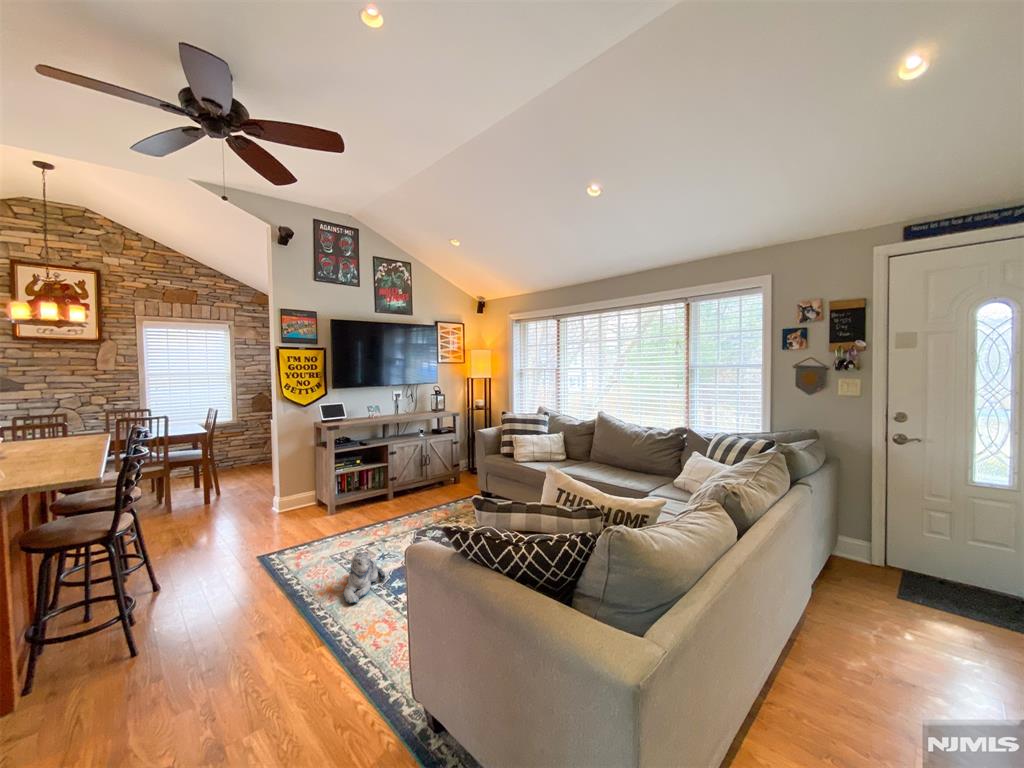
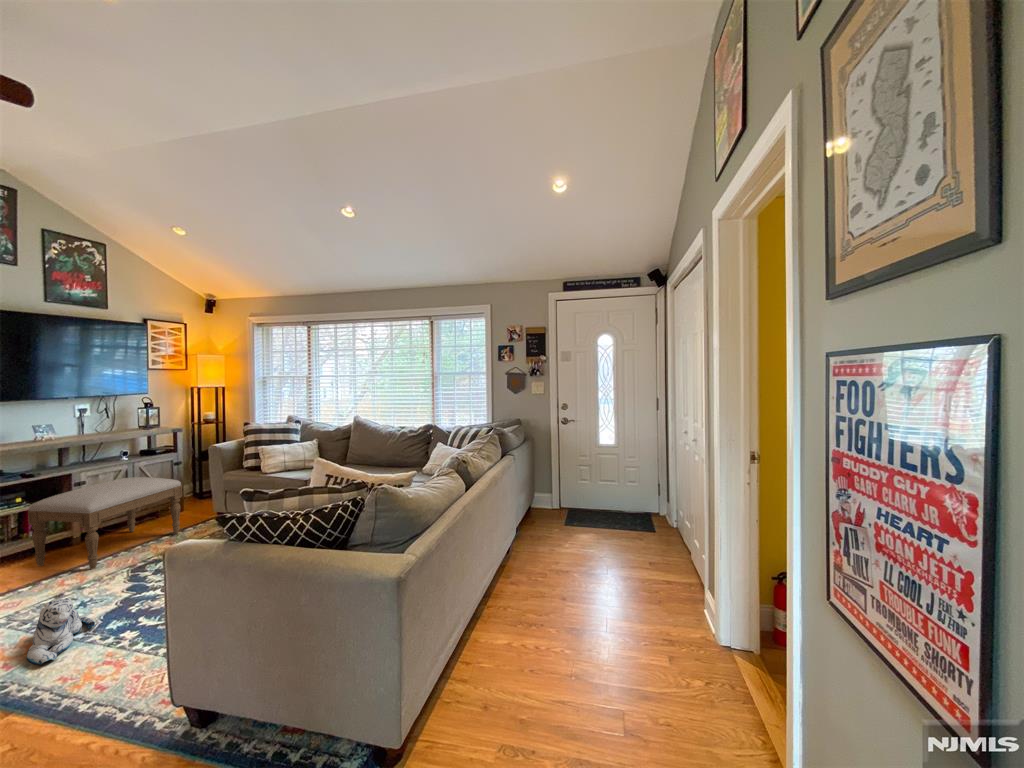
ottoman: none [362,452,454,525] -> present [28,477,182,570]

